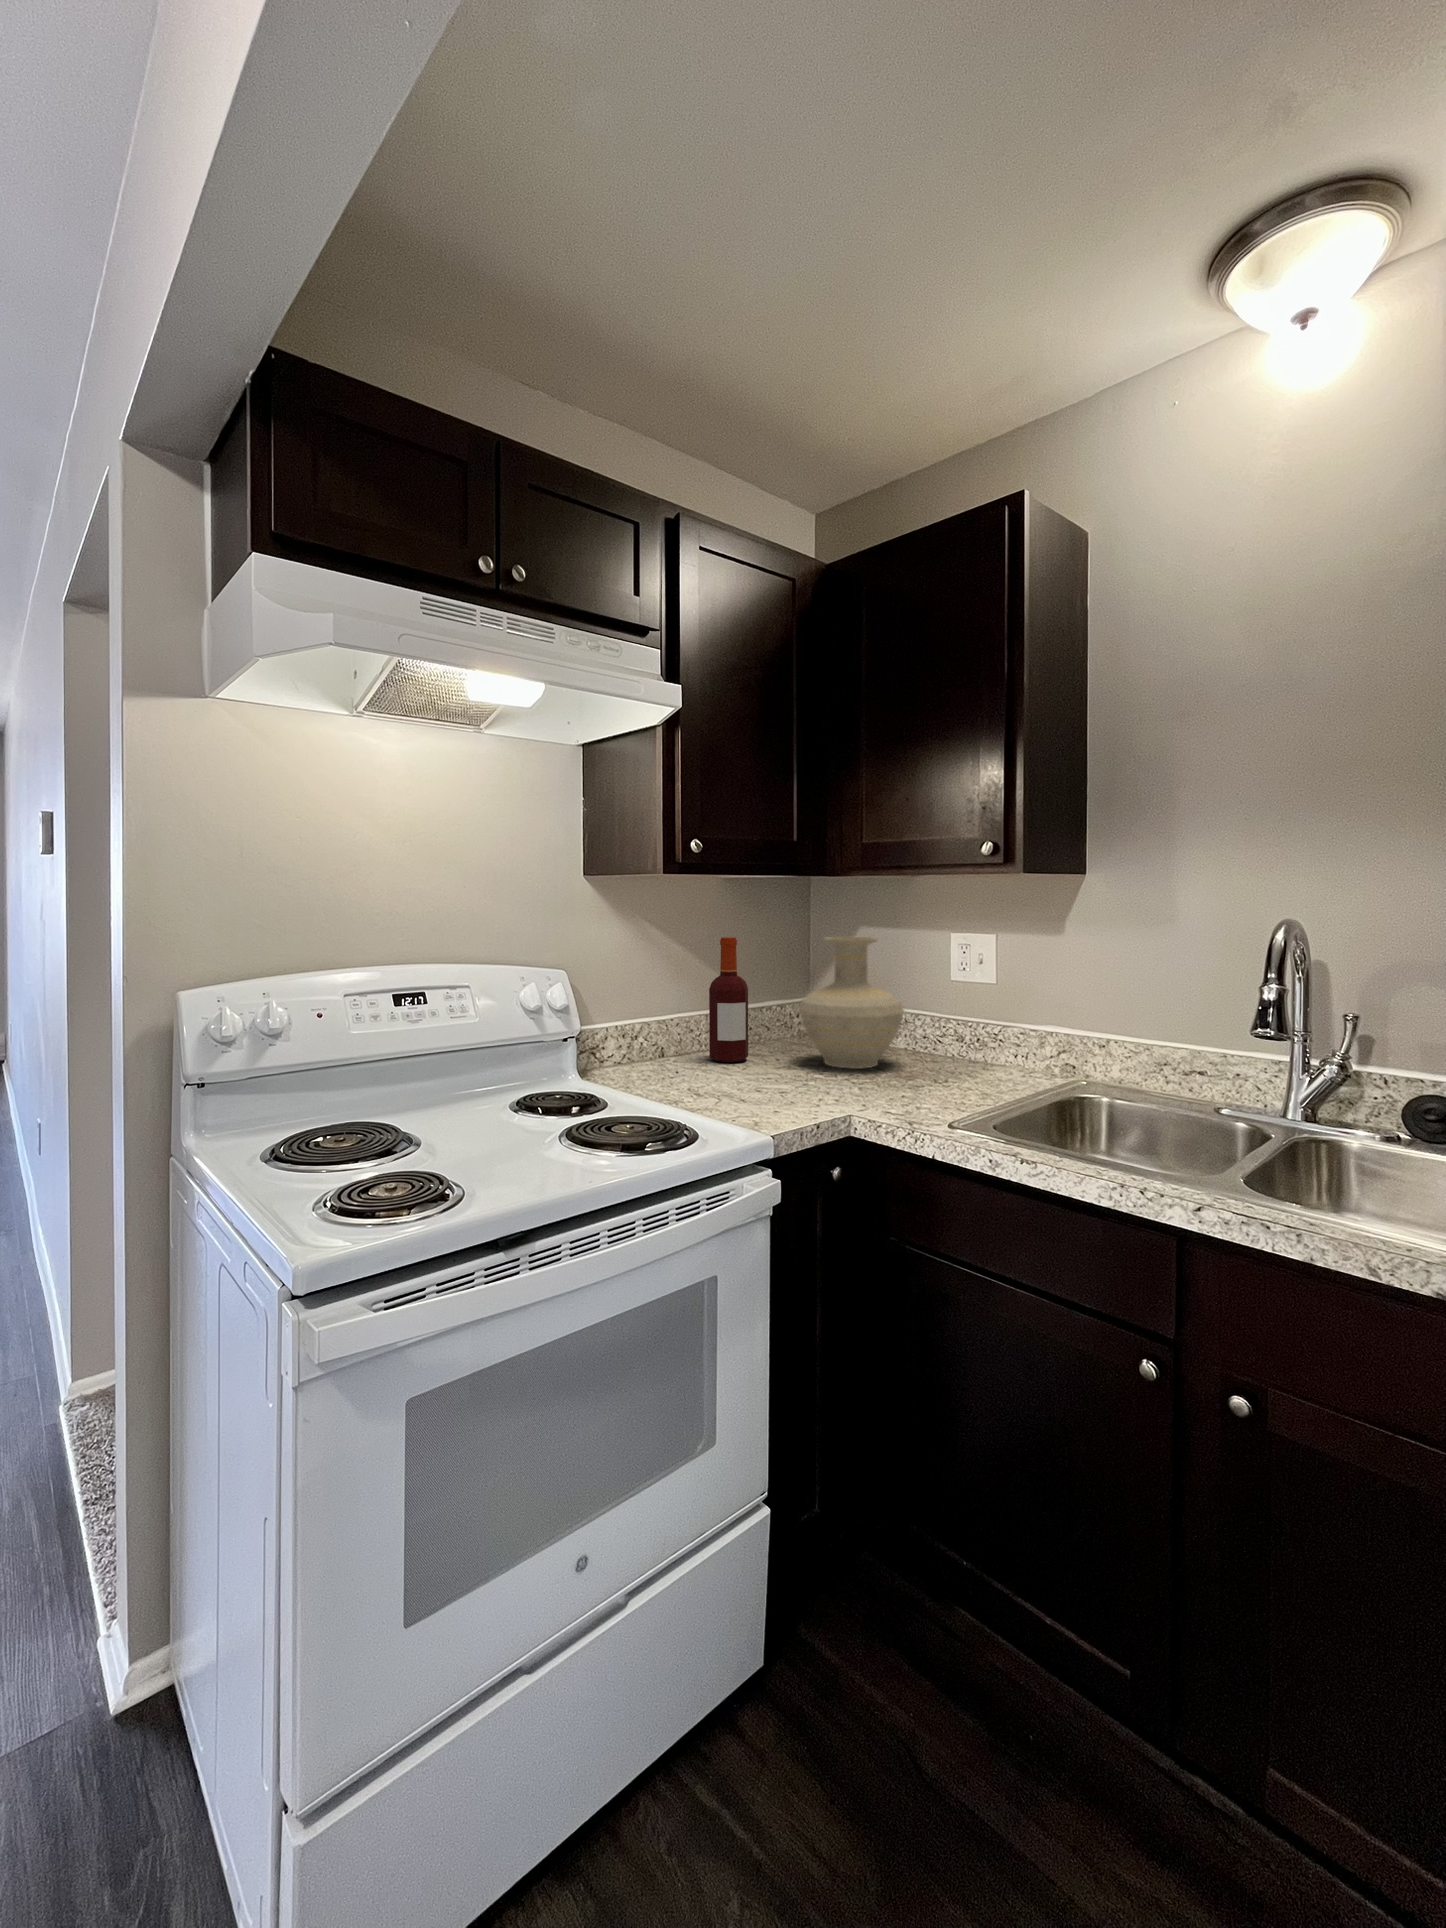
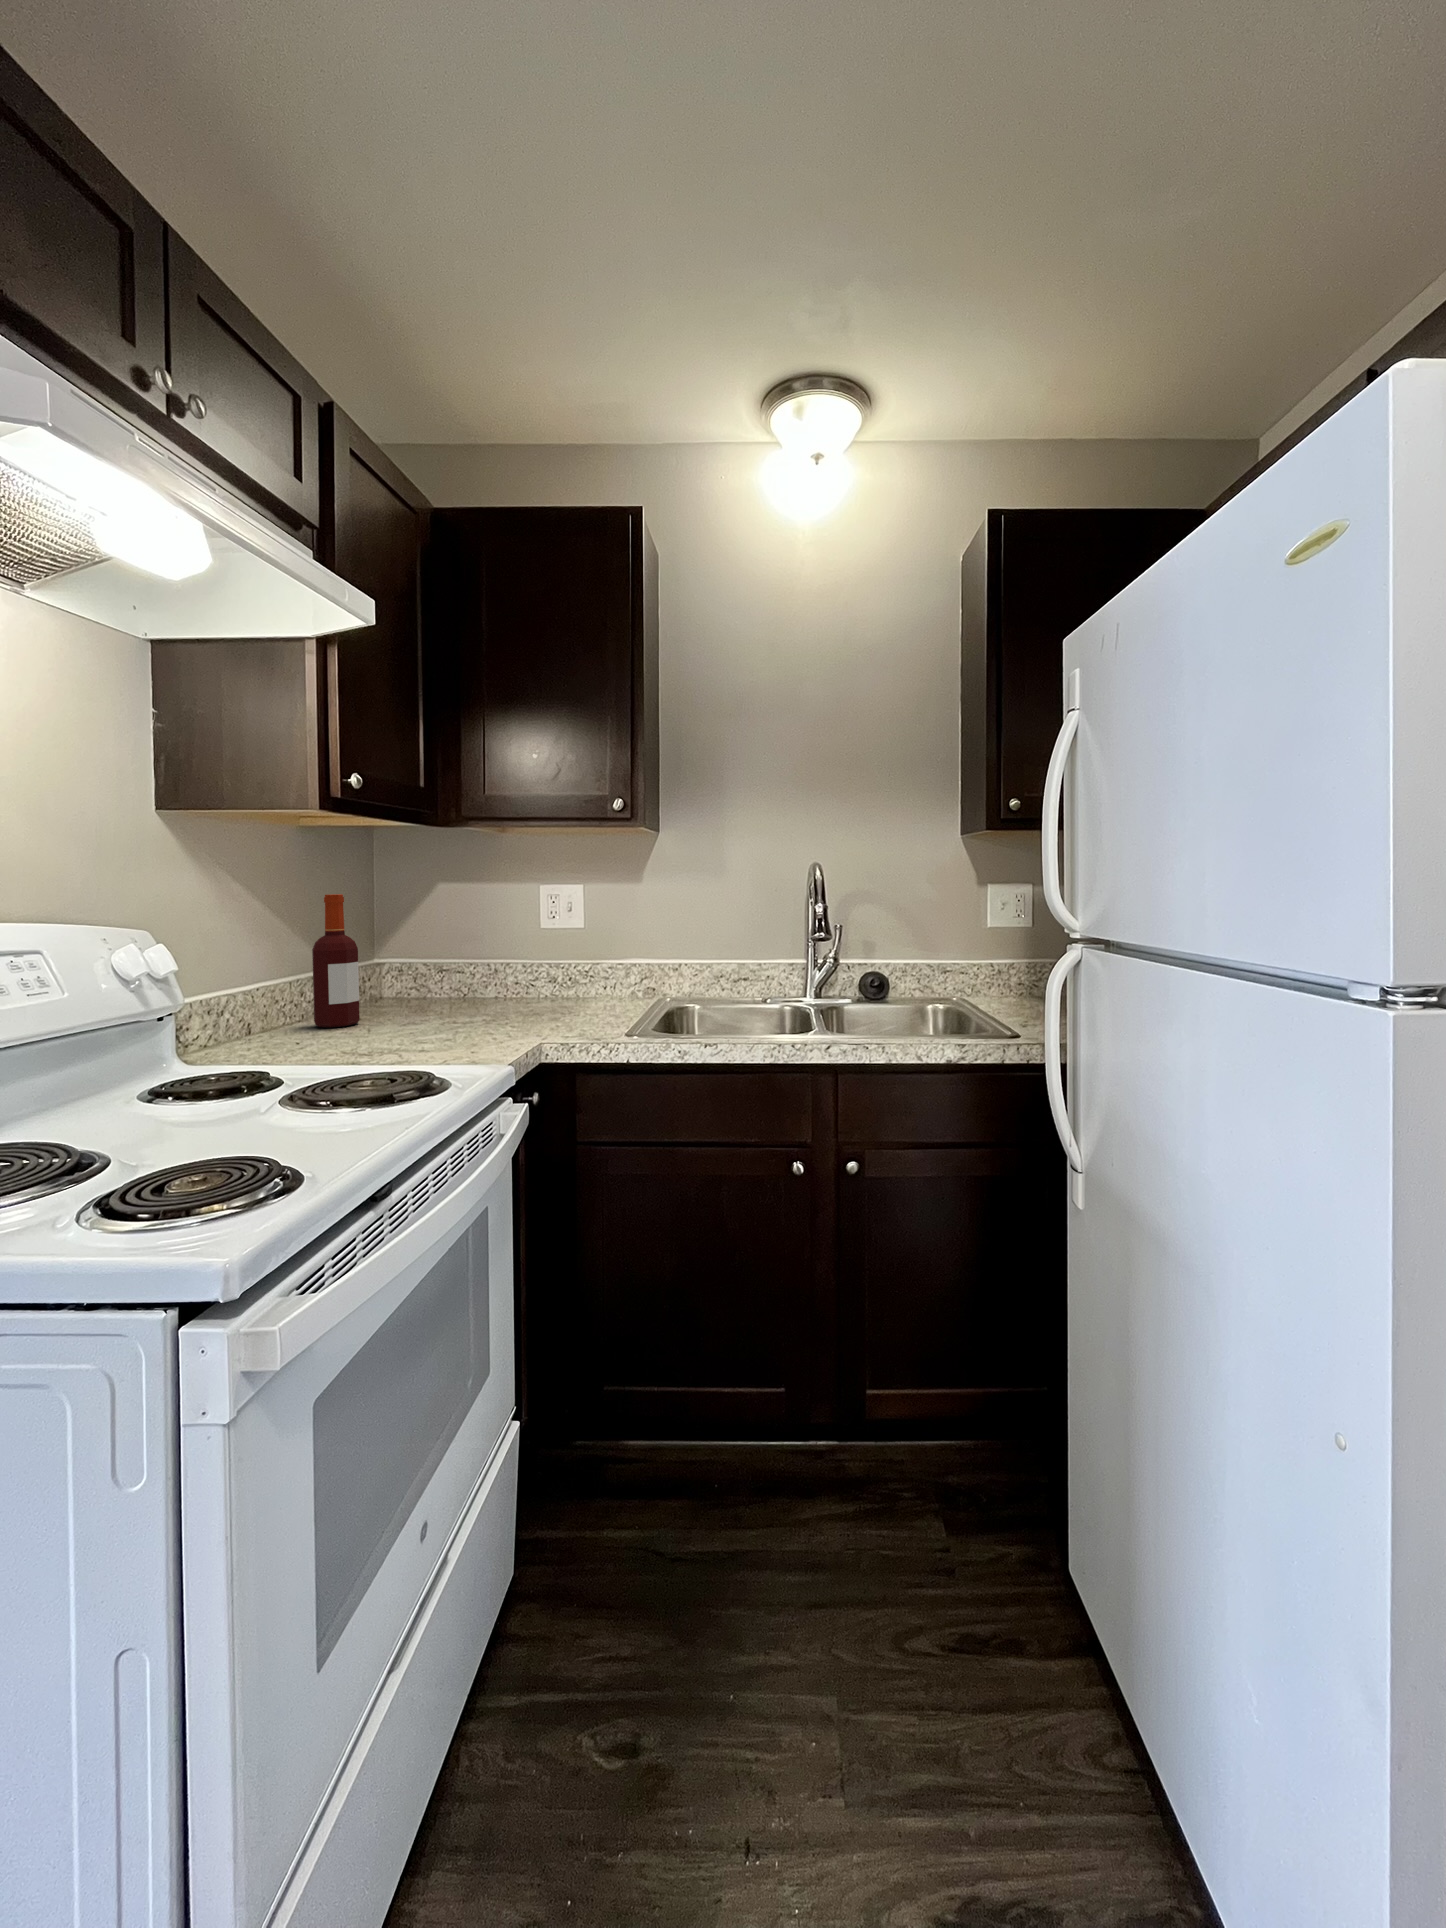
vase: present [799,937,904,1069] -> none [413,892,518,1015]

